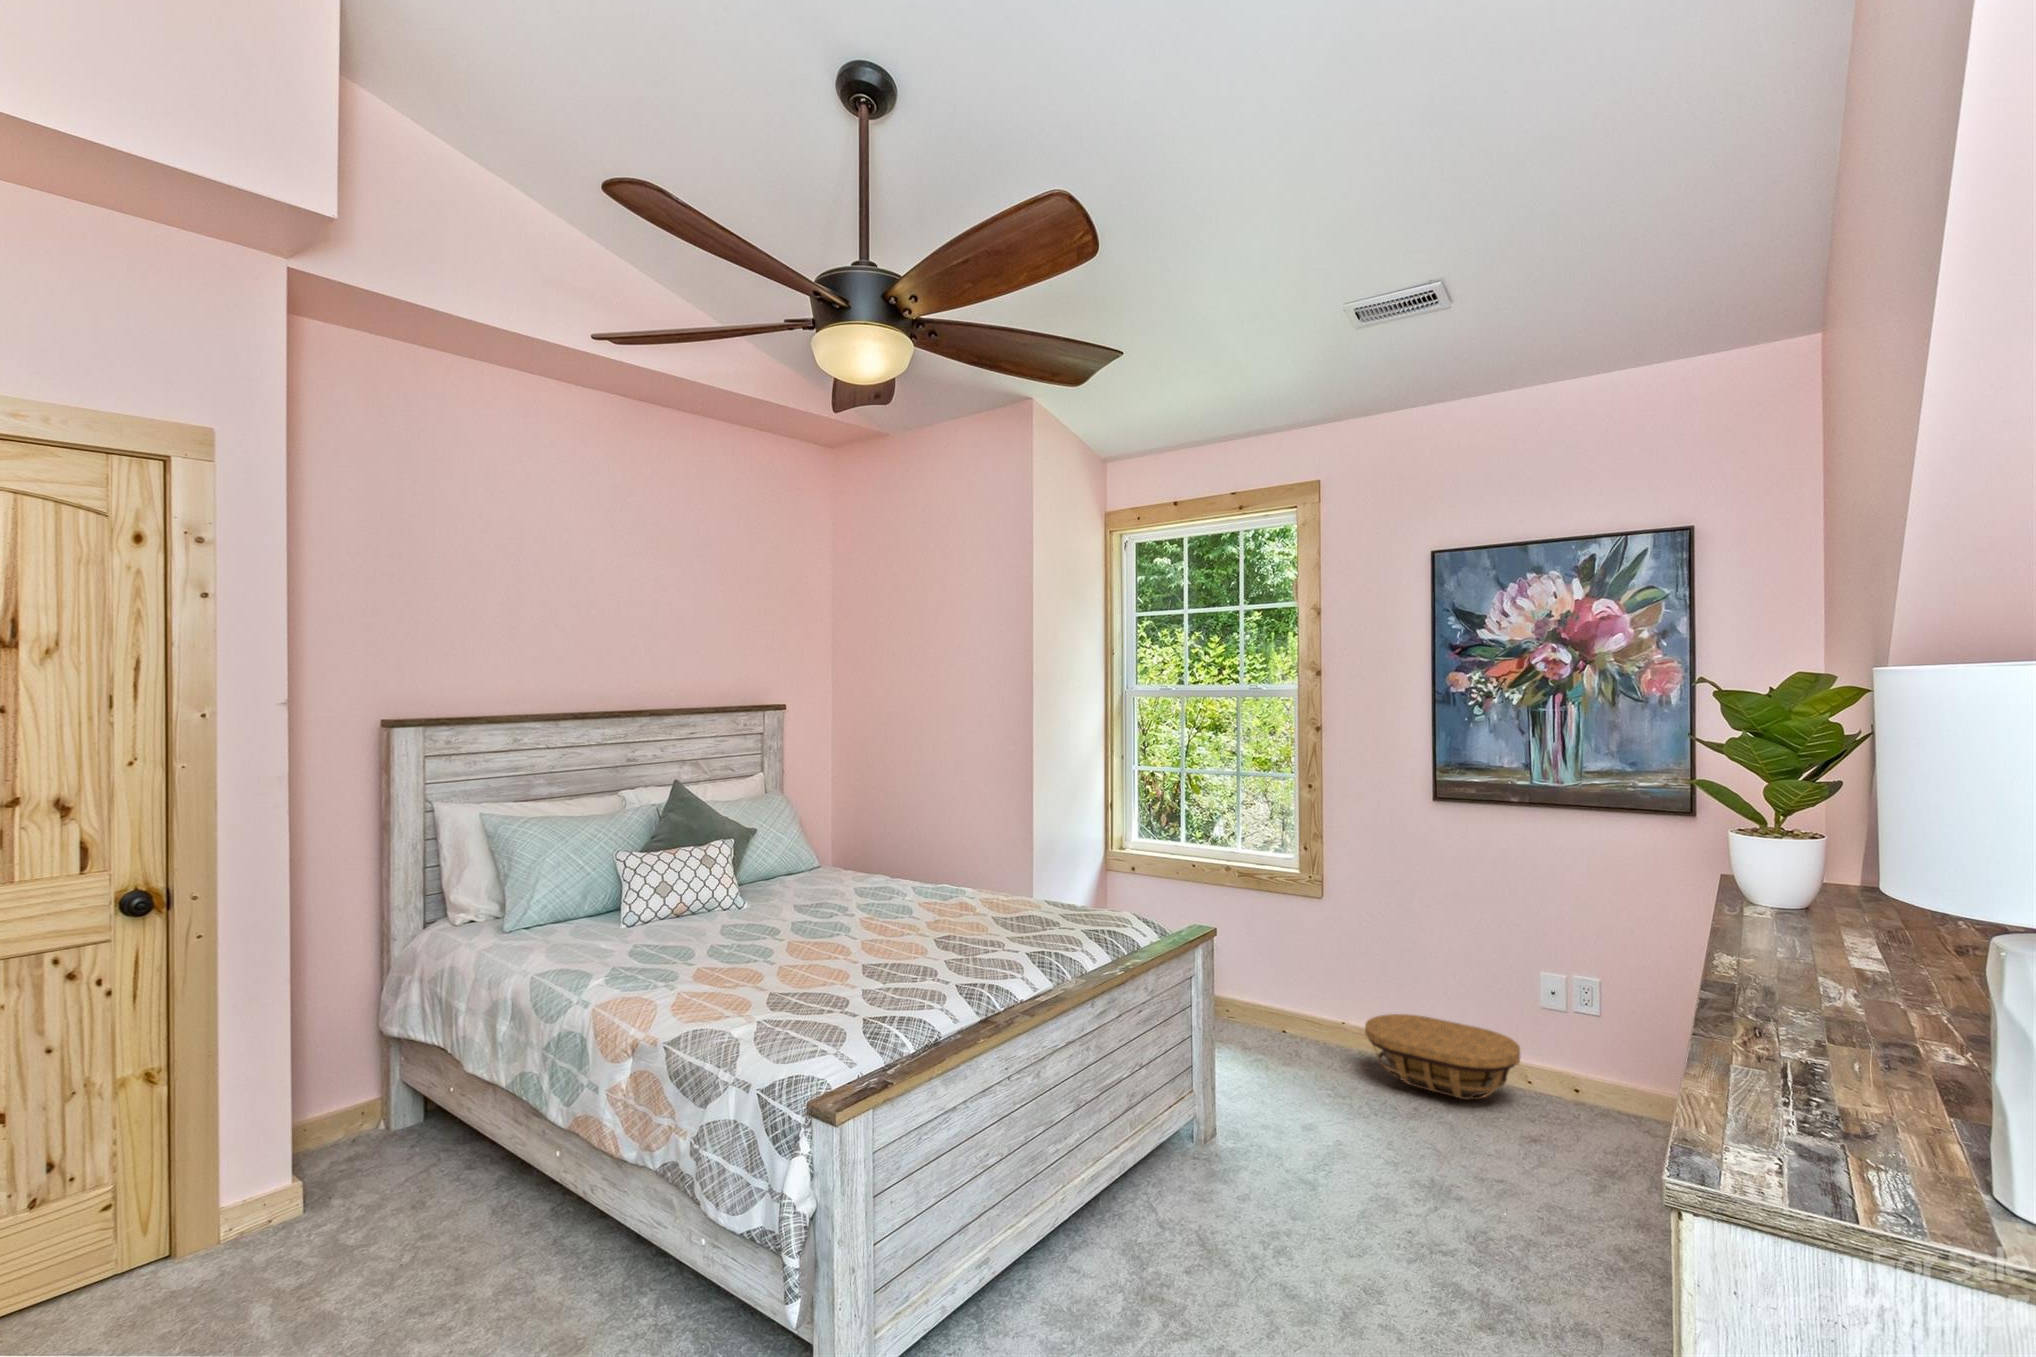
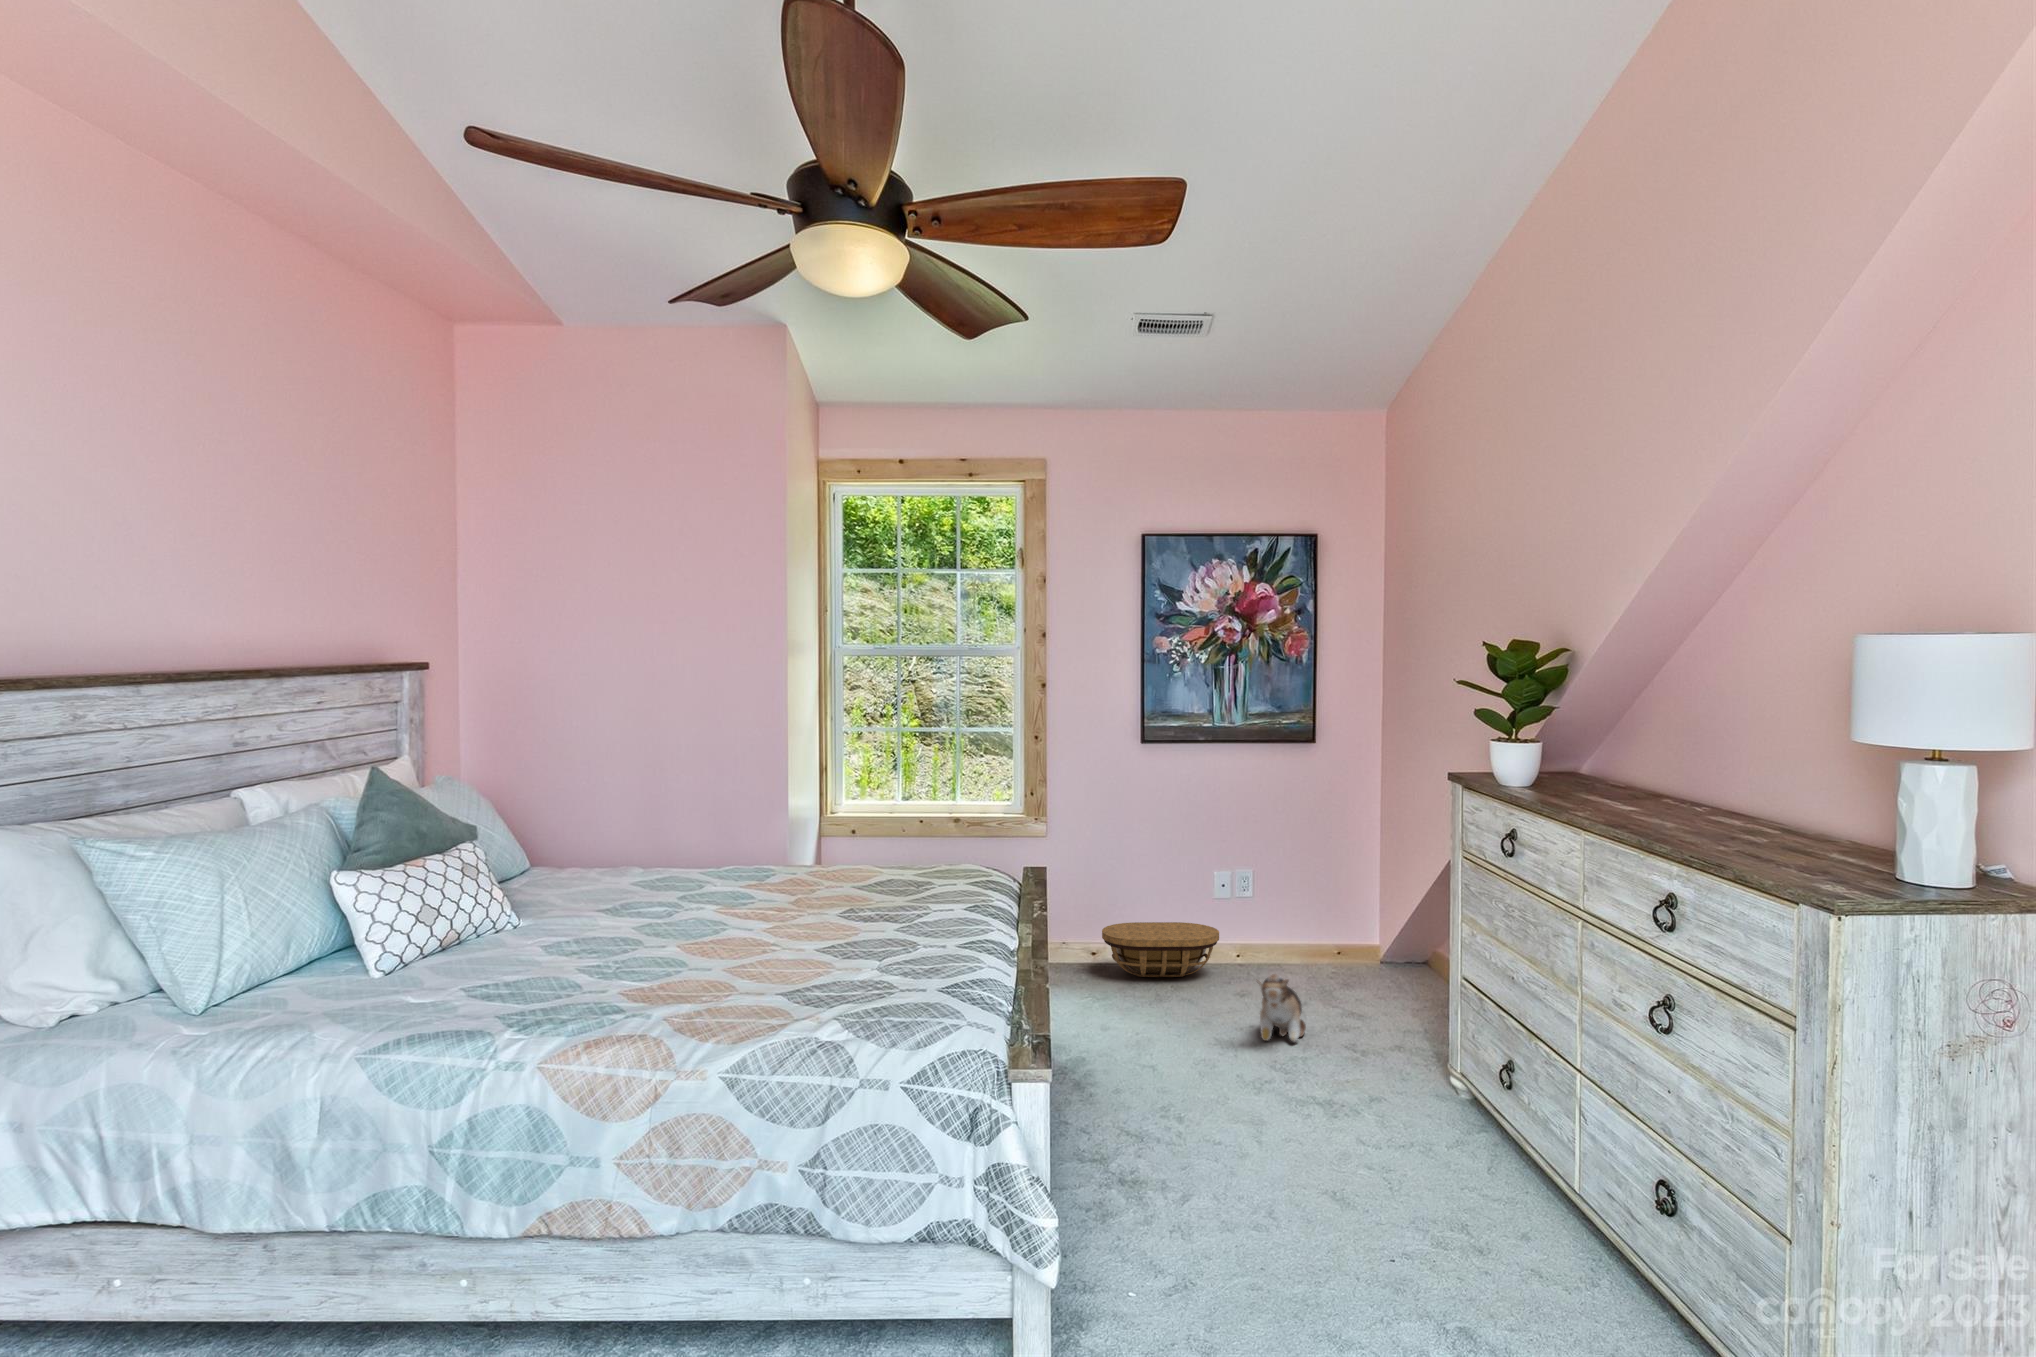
plush toy: none [1414,1138,1538,1241] -> present [1258,974,1306,1041]

